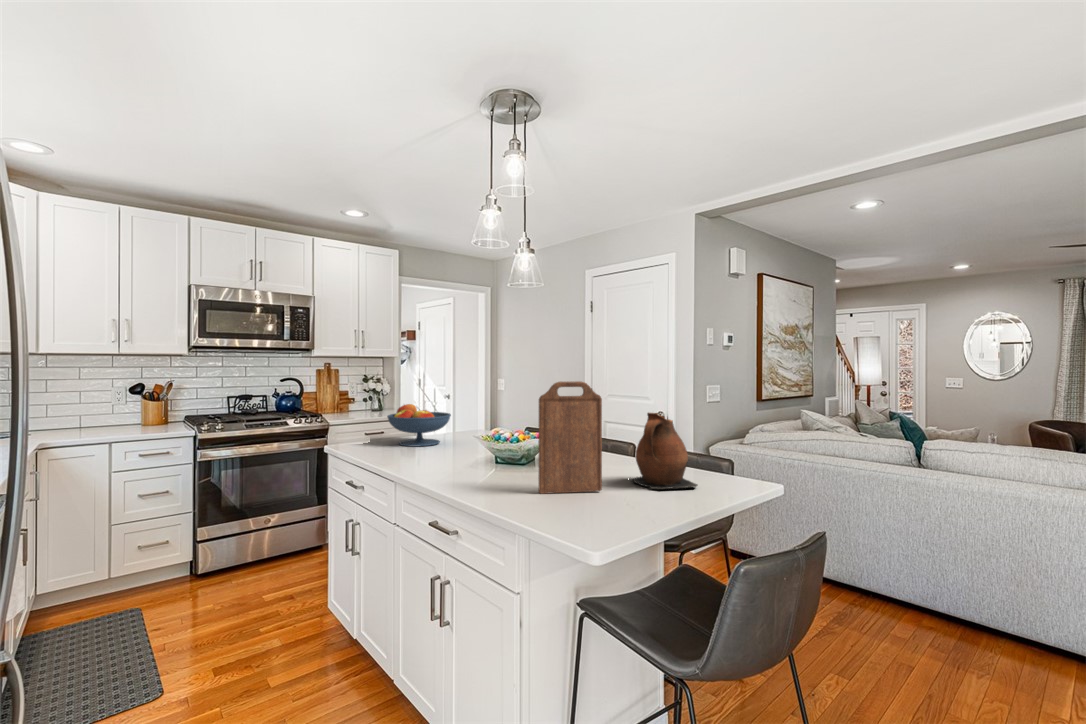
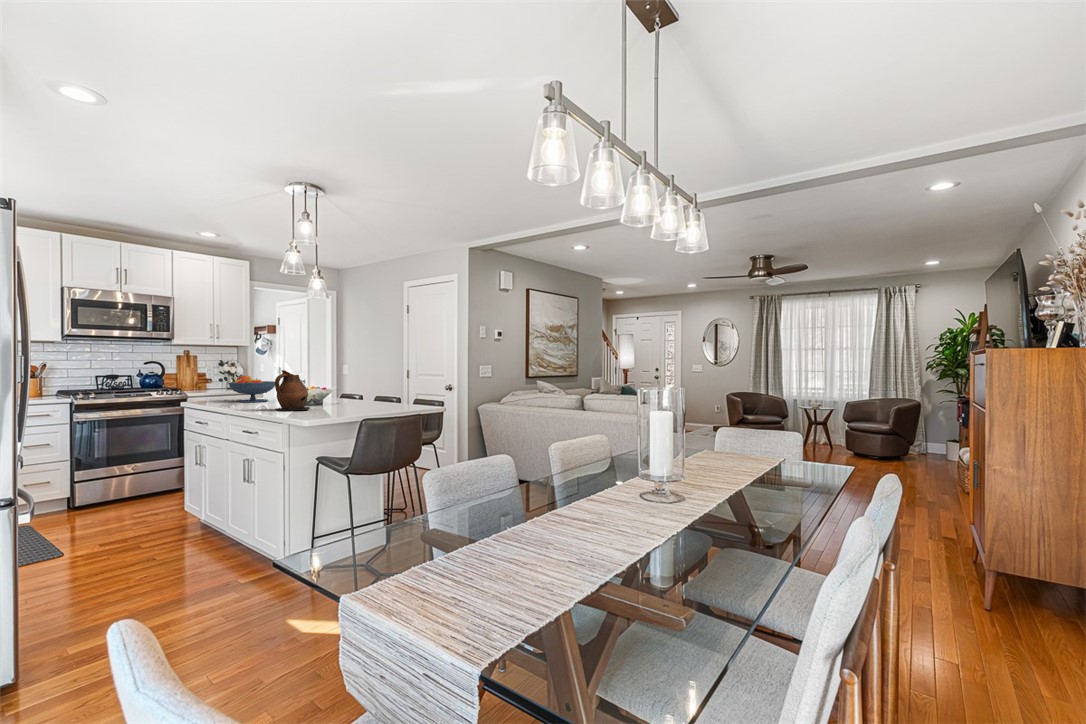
cutting board: present [539,381,602,494] -> none [305,354,342,413]
ceramic pitcher: present [631,413,698,489] -> present [275,370,310,410]

